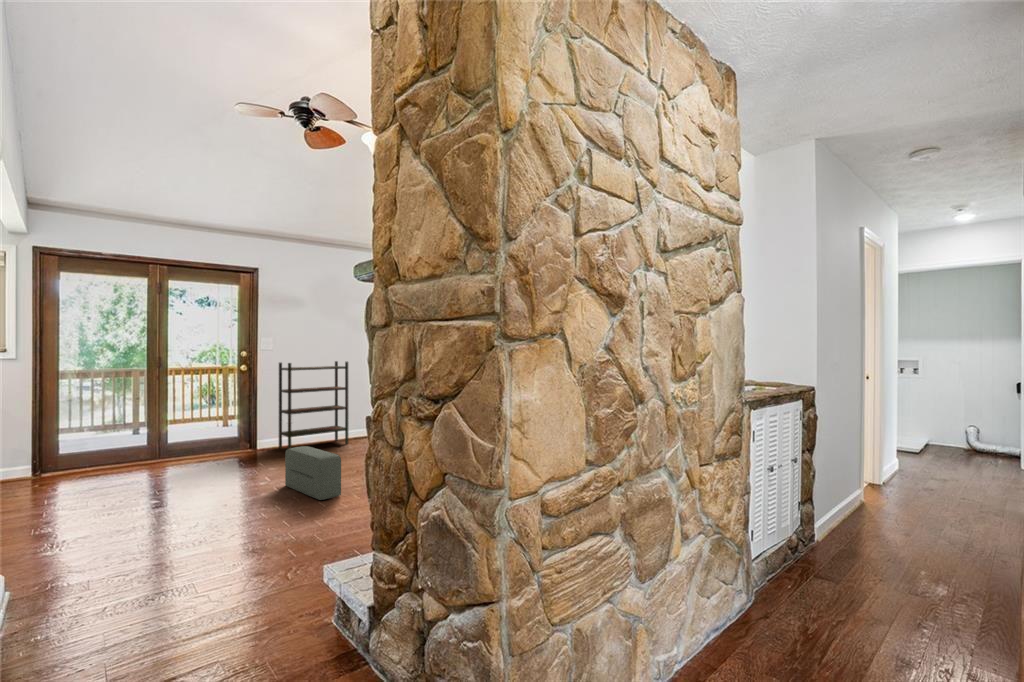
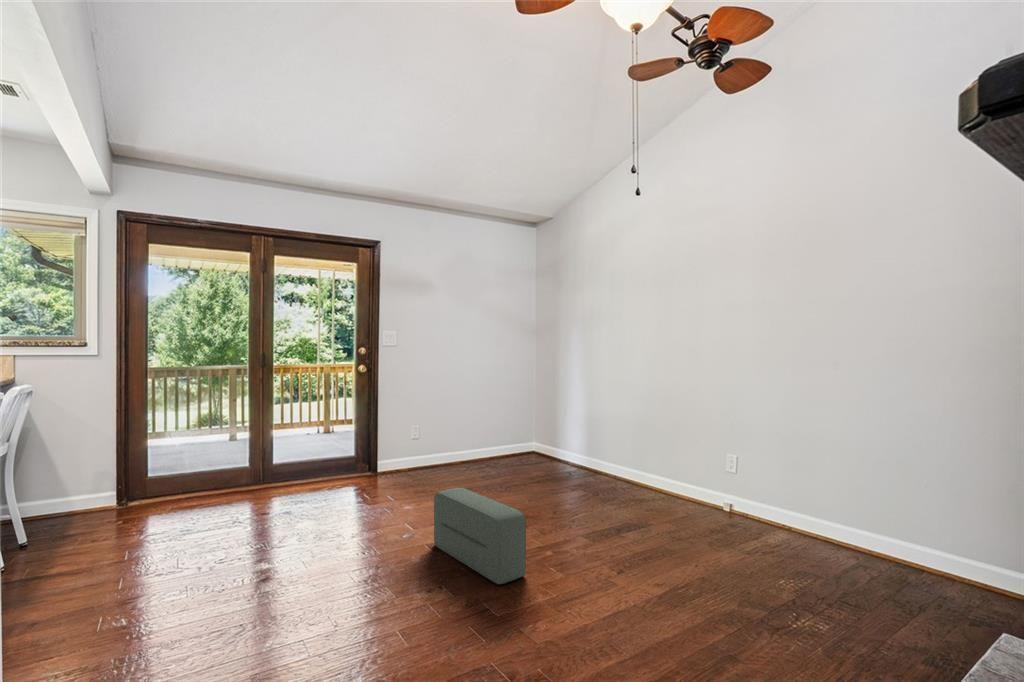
bookshelf: present [279,361,348,449] -> none [403,361,486,479]

